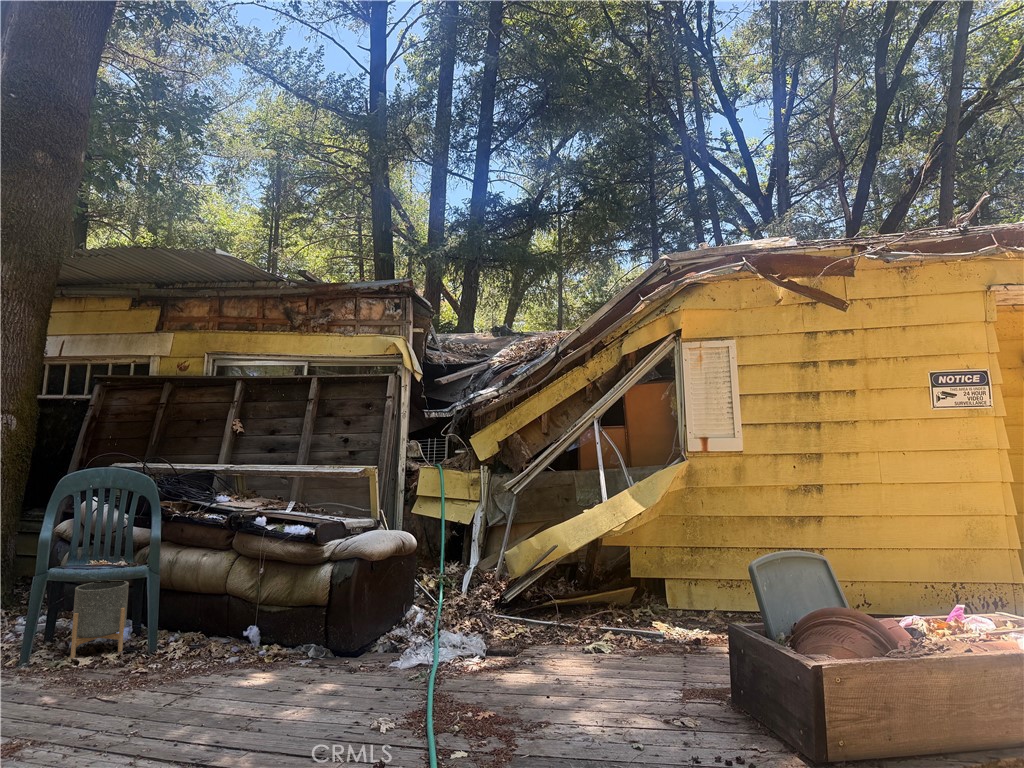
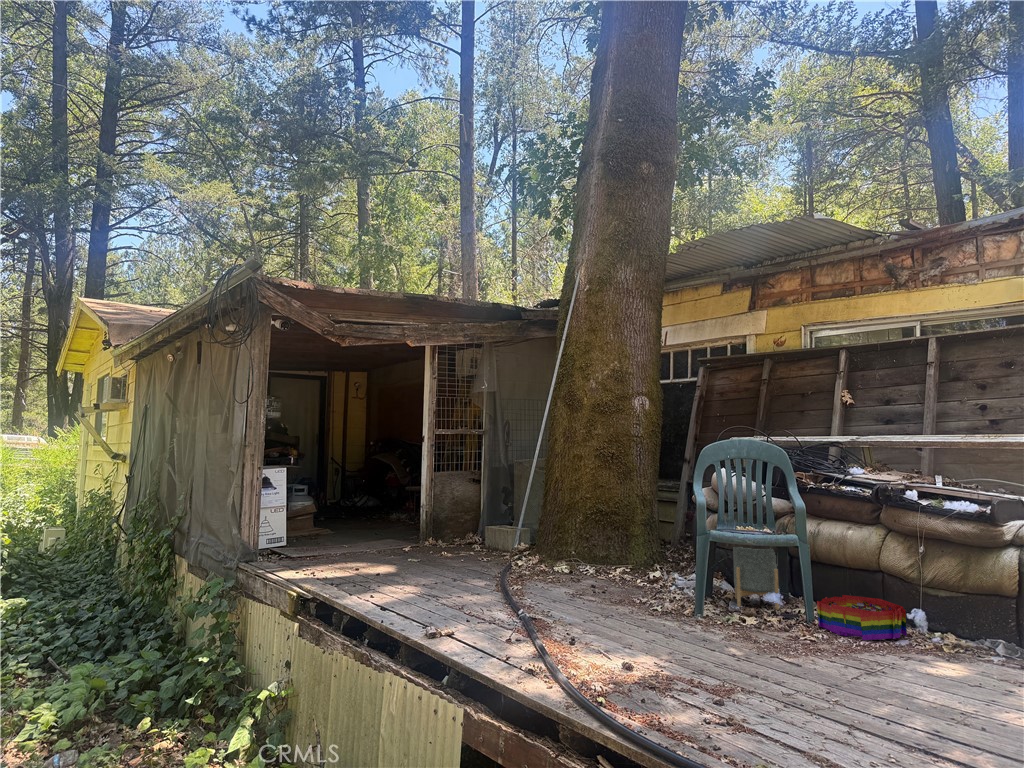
storage bin: none [157,621,242,671] -> present [817,595,907,640]

